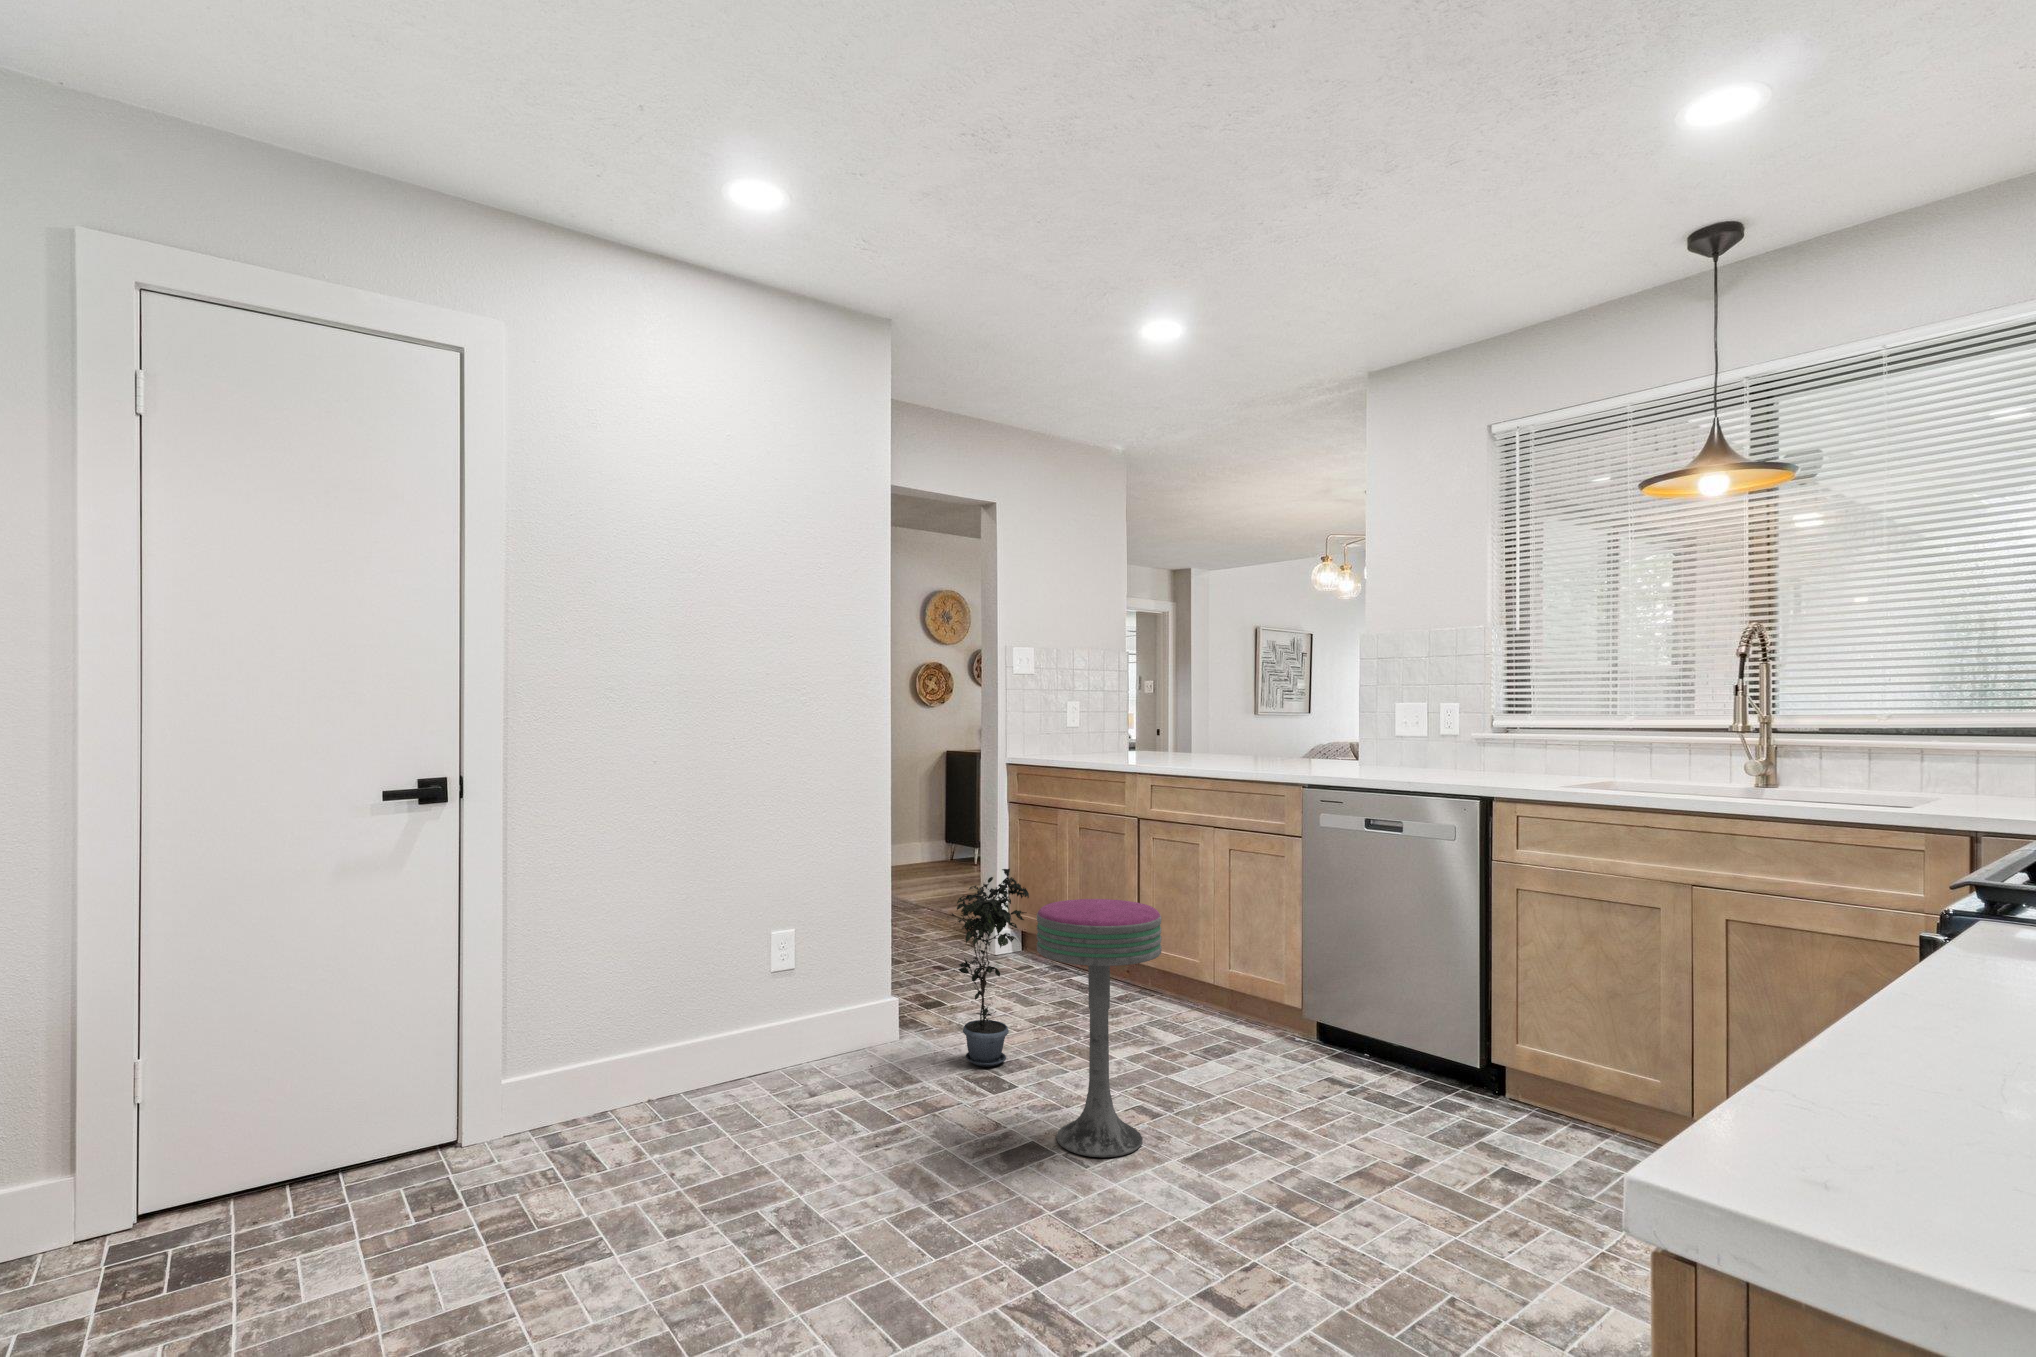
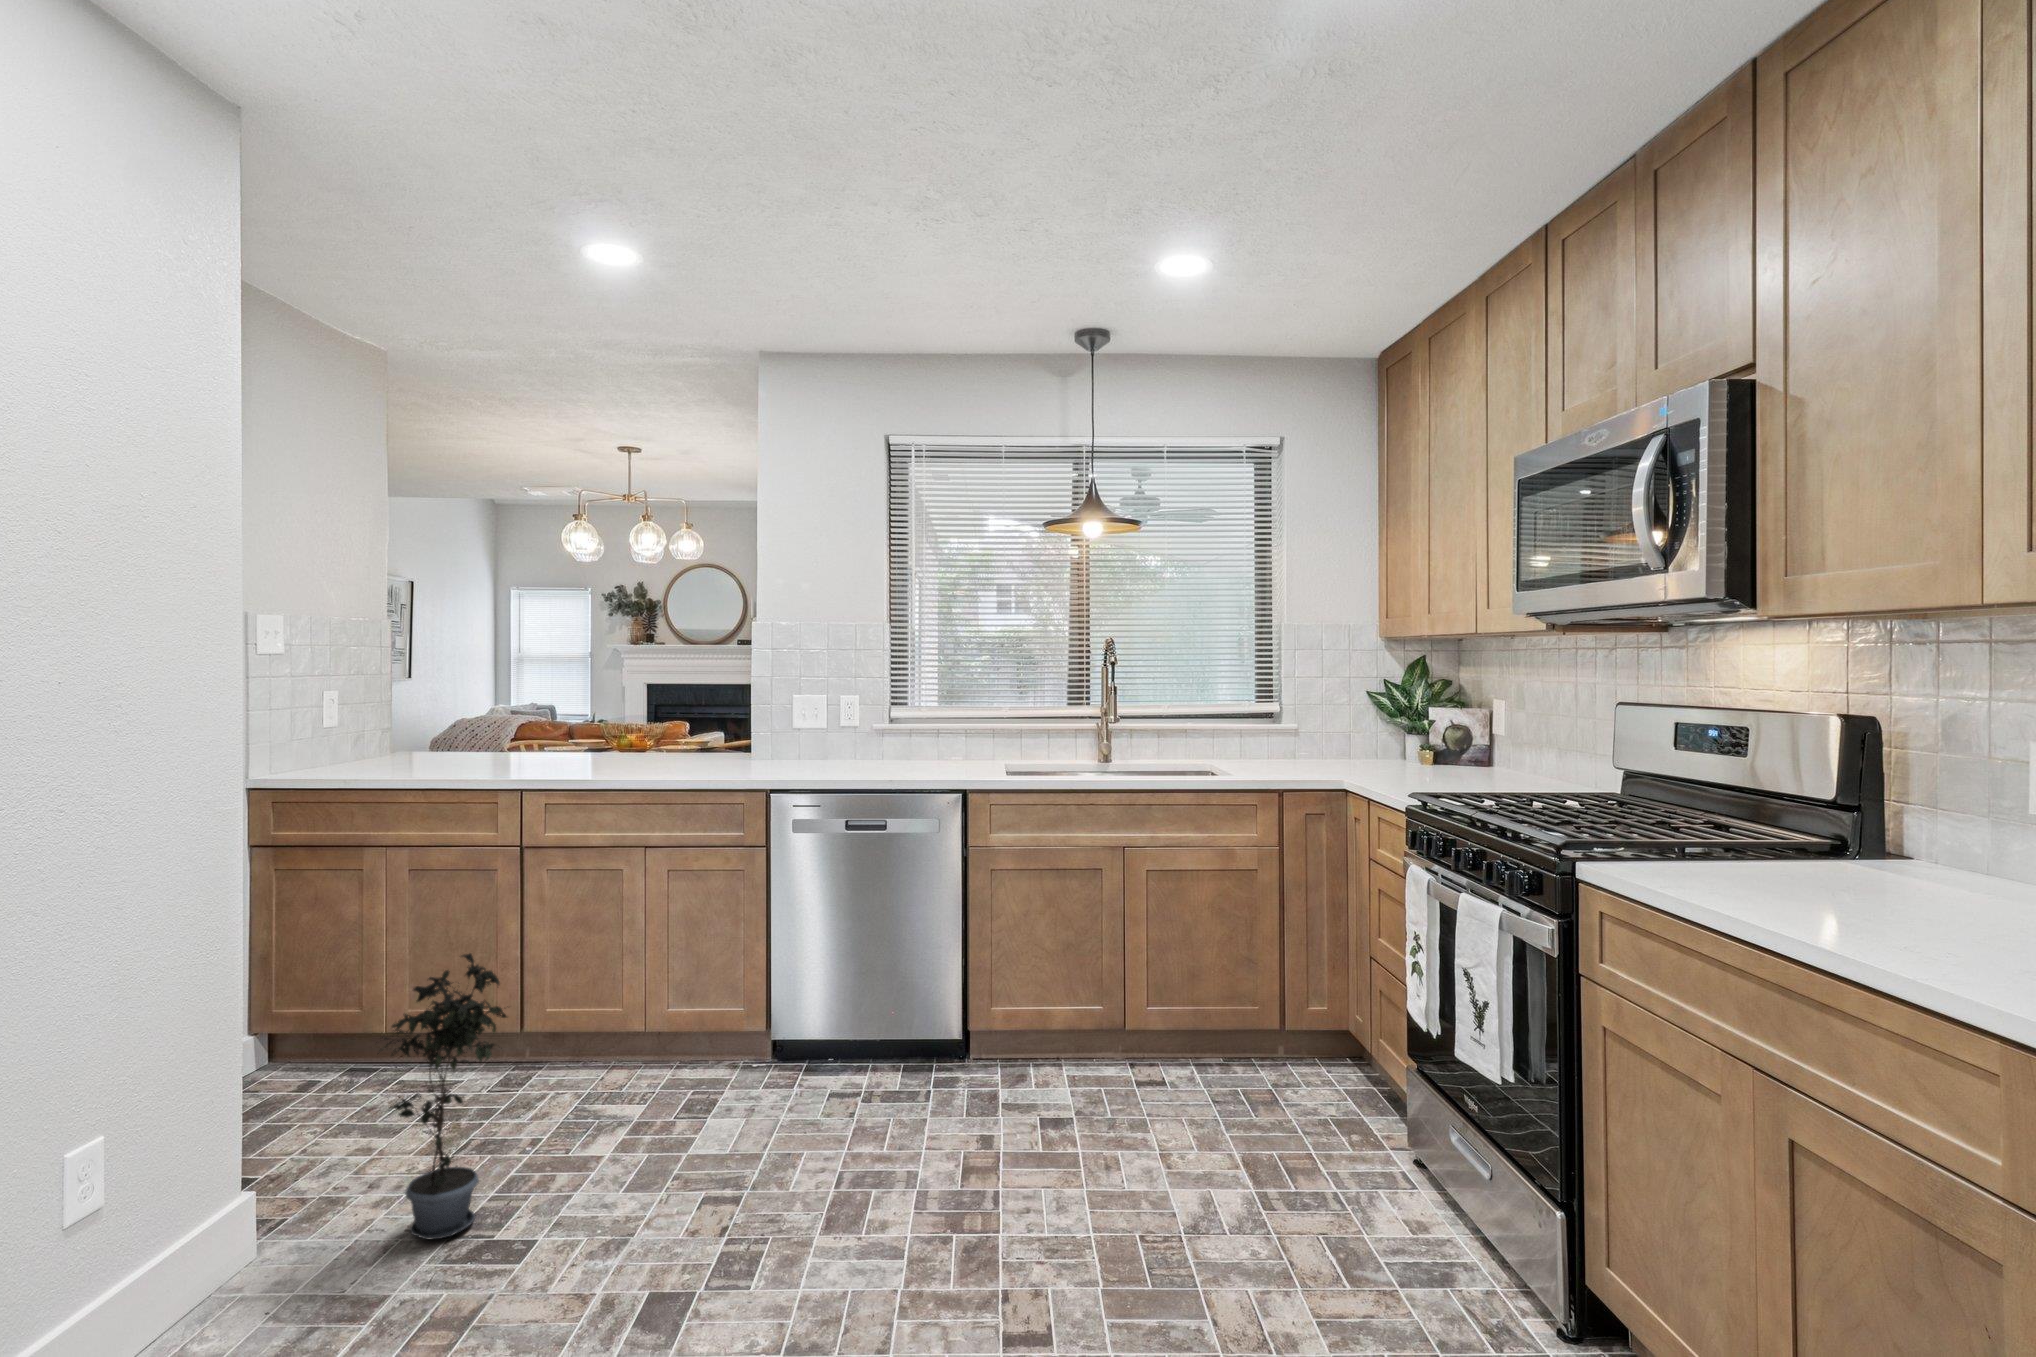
bar stool: present [1037,899,1162,1157] -> none [632,959,790,1282]

